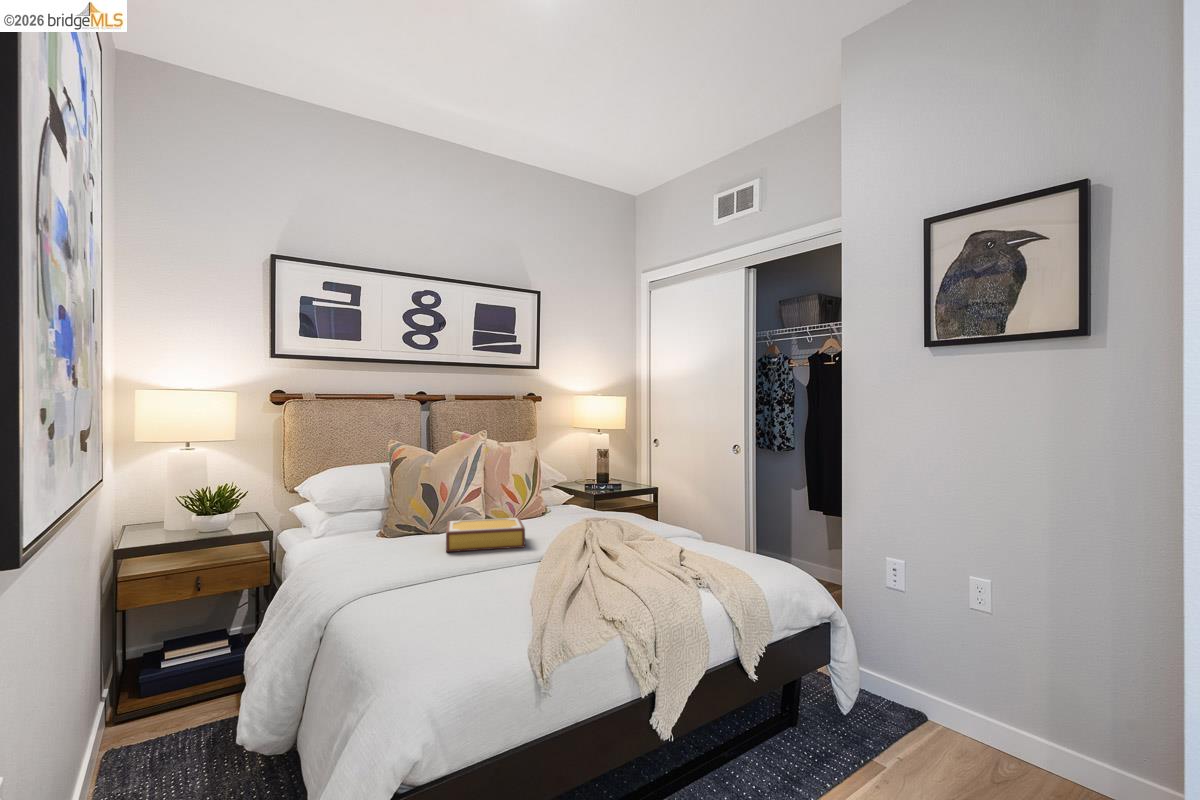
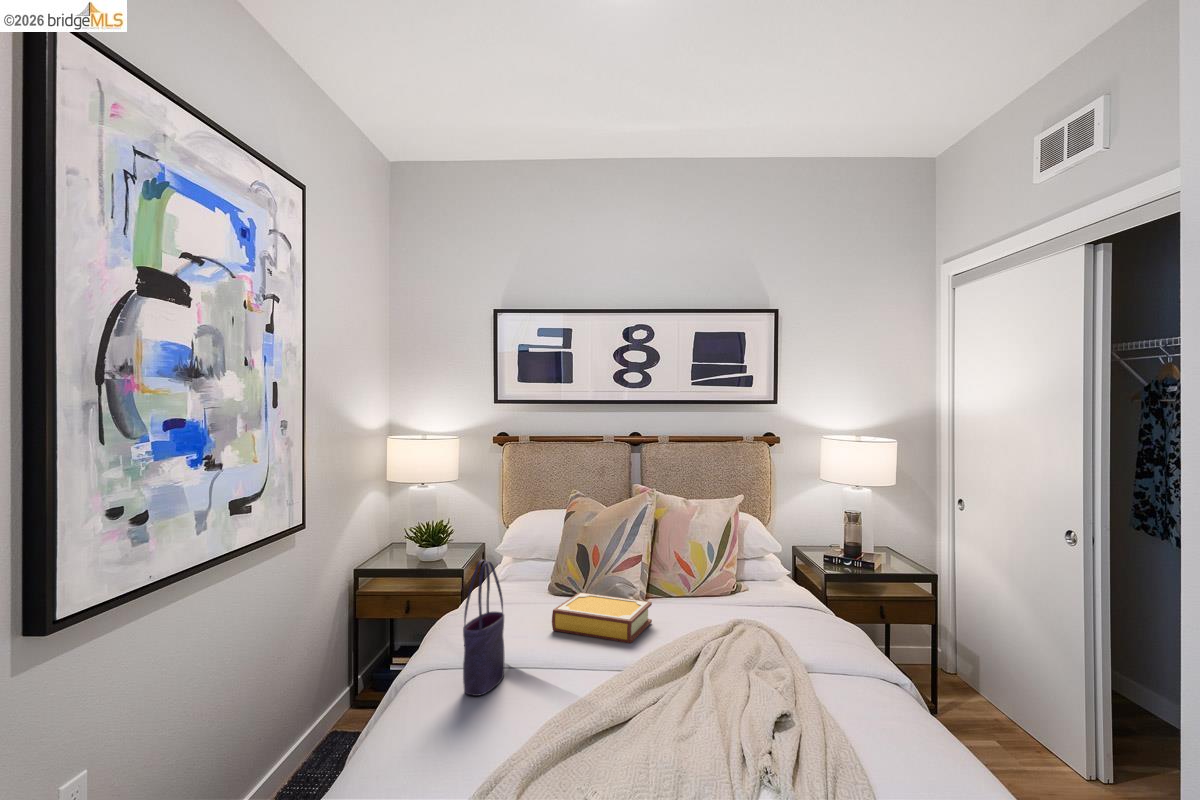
tote bag: none [421,474,449,603] -> present [463,560,505,696]

